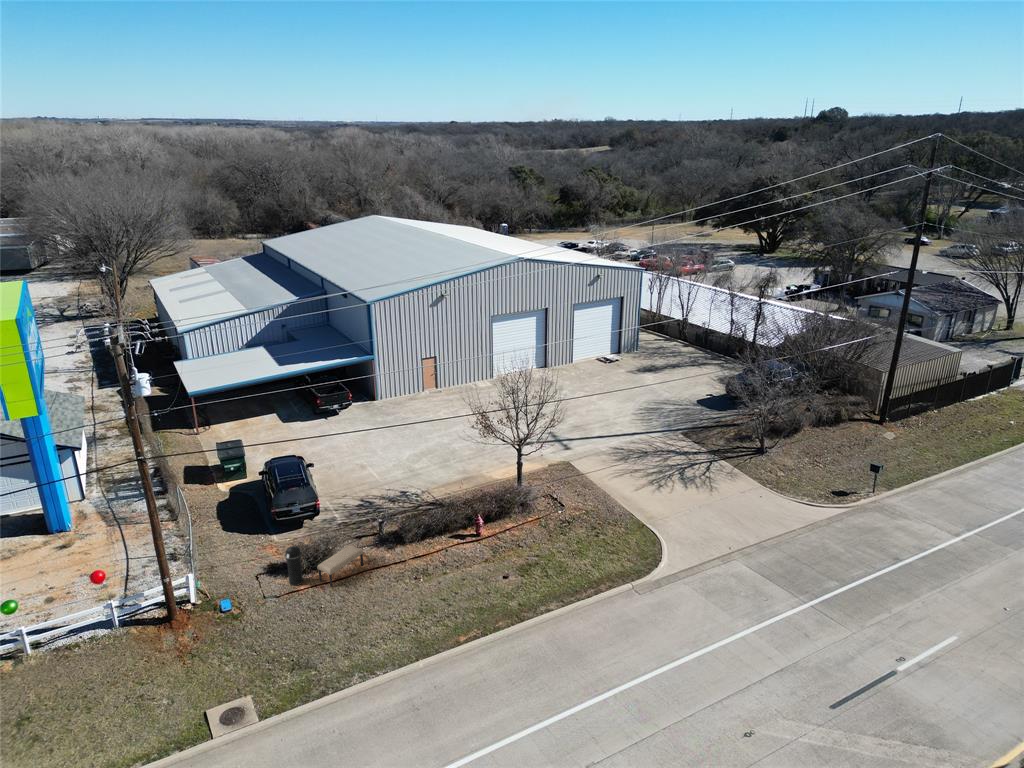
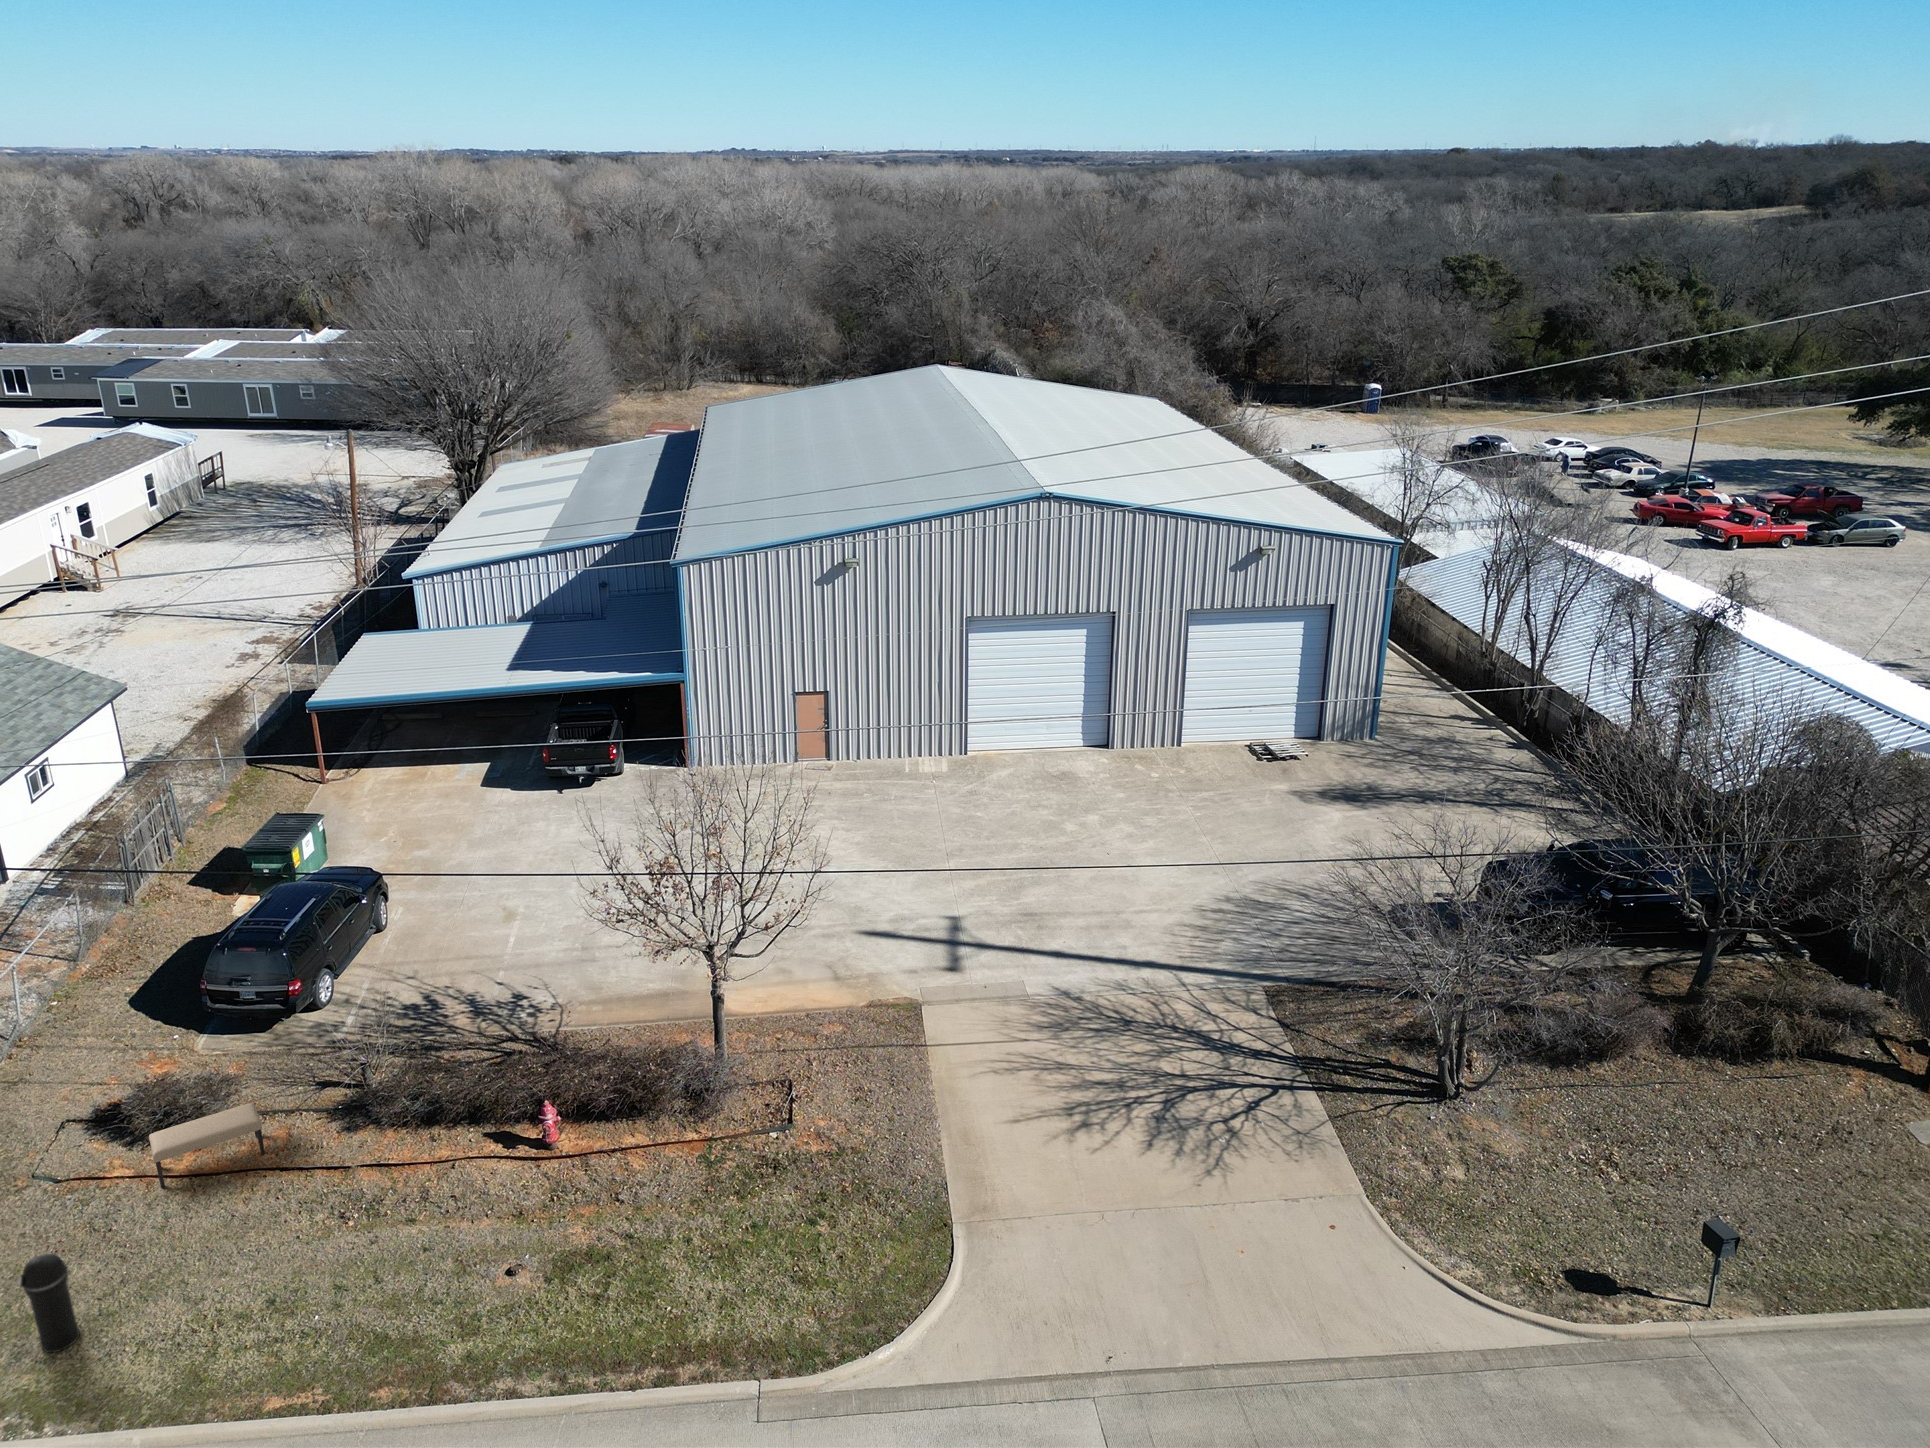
trash can: present [285,546,303,586] -> present [18,1254,80,1352]

